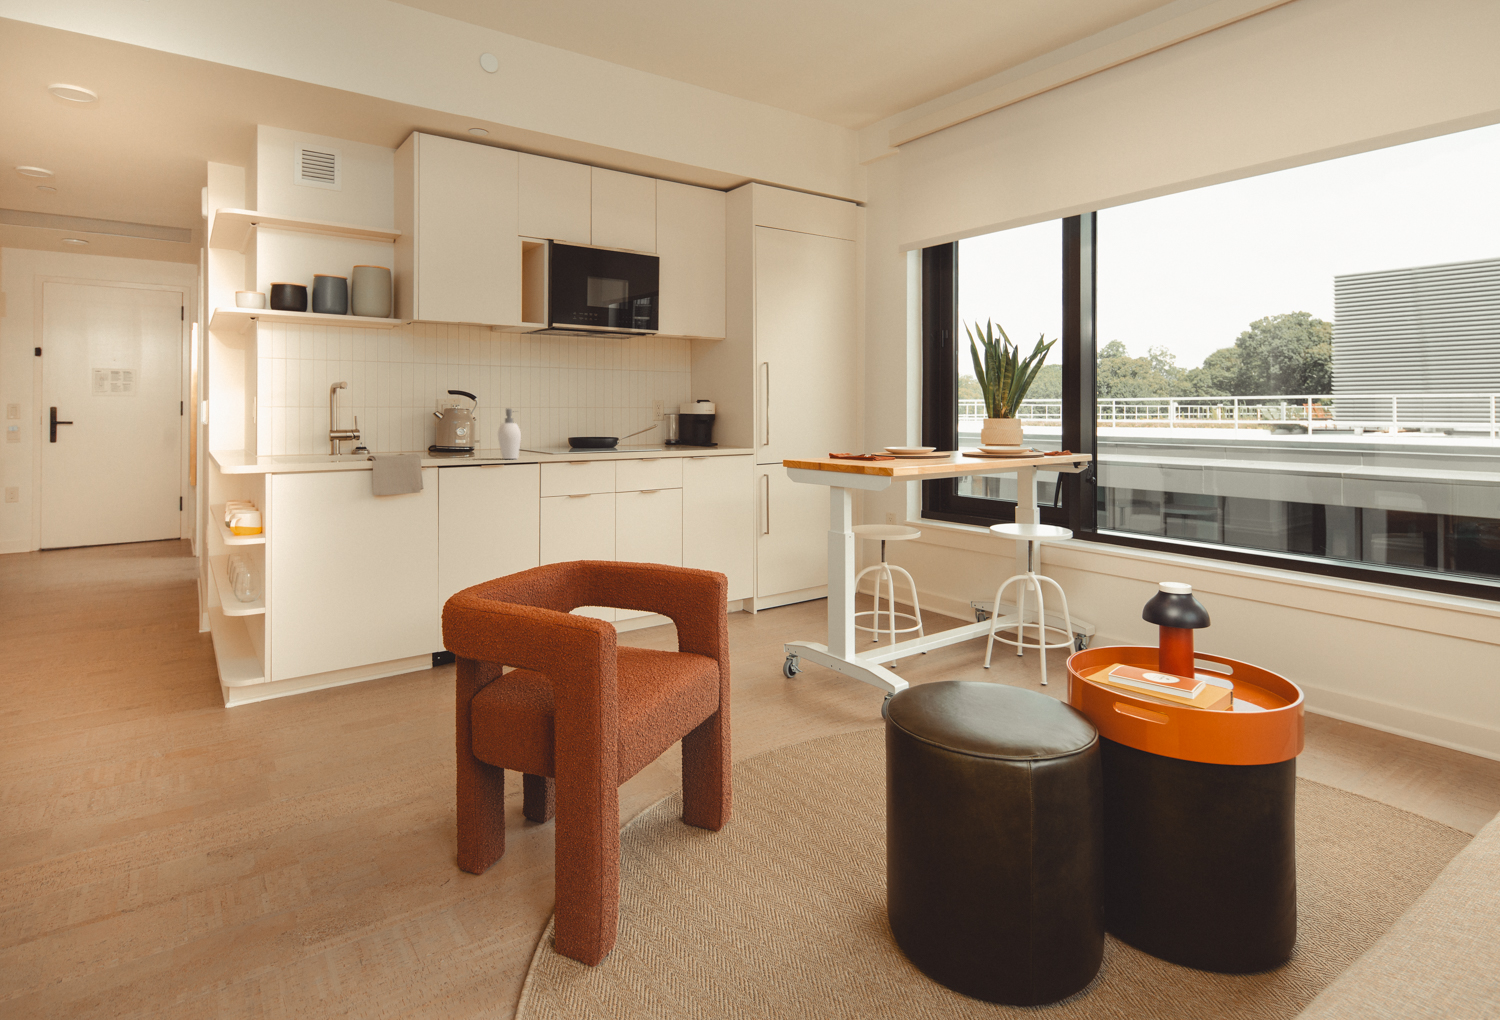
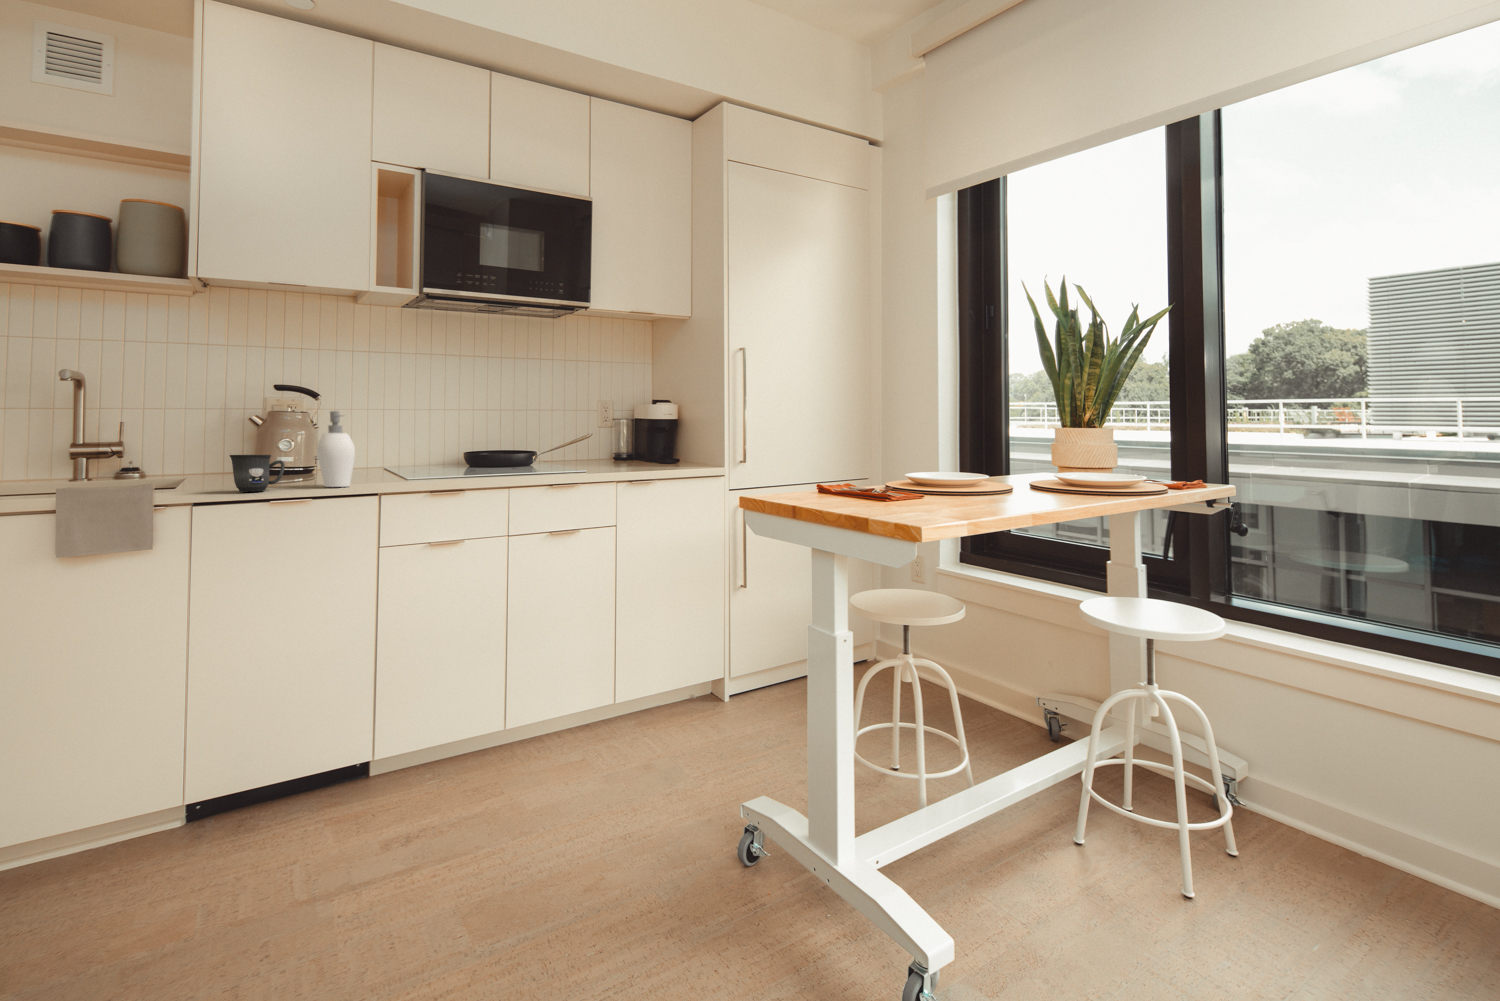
mug: none [449,437,479,461] -> present [230,455,285,492]

